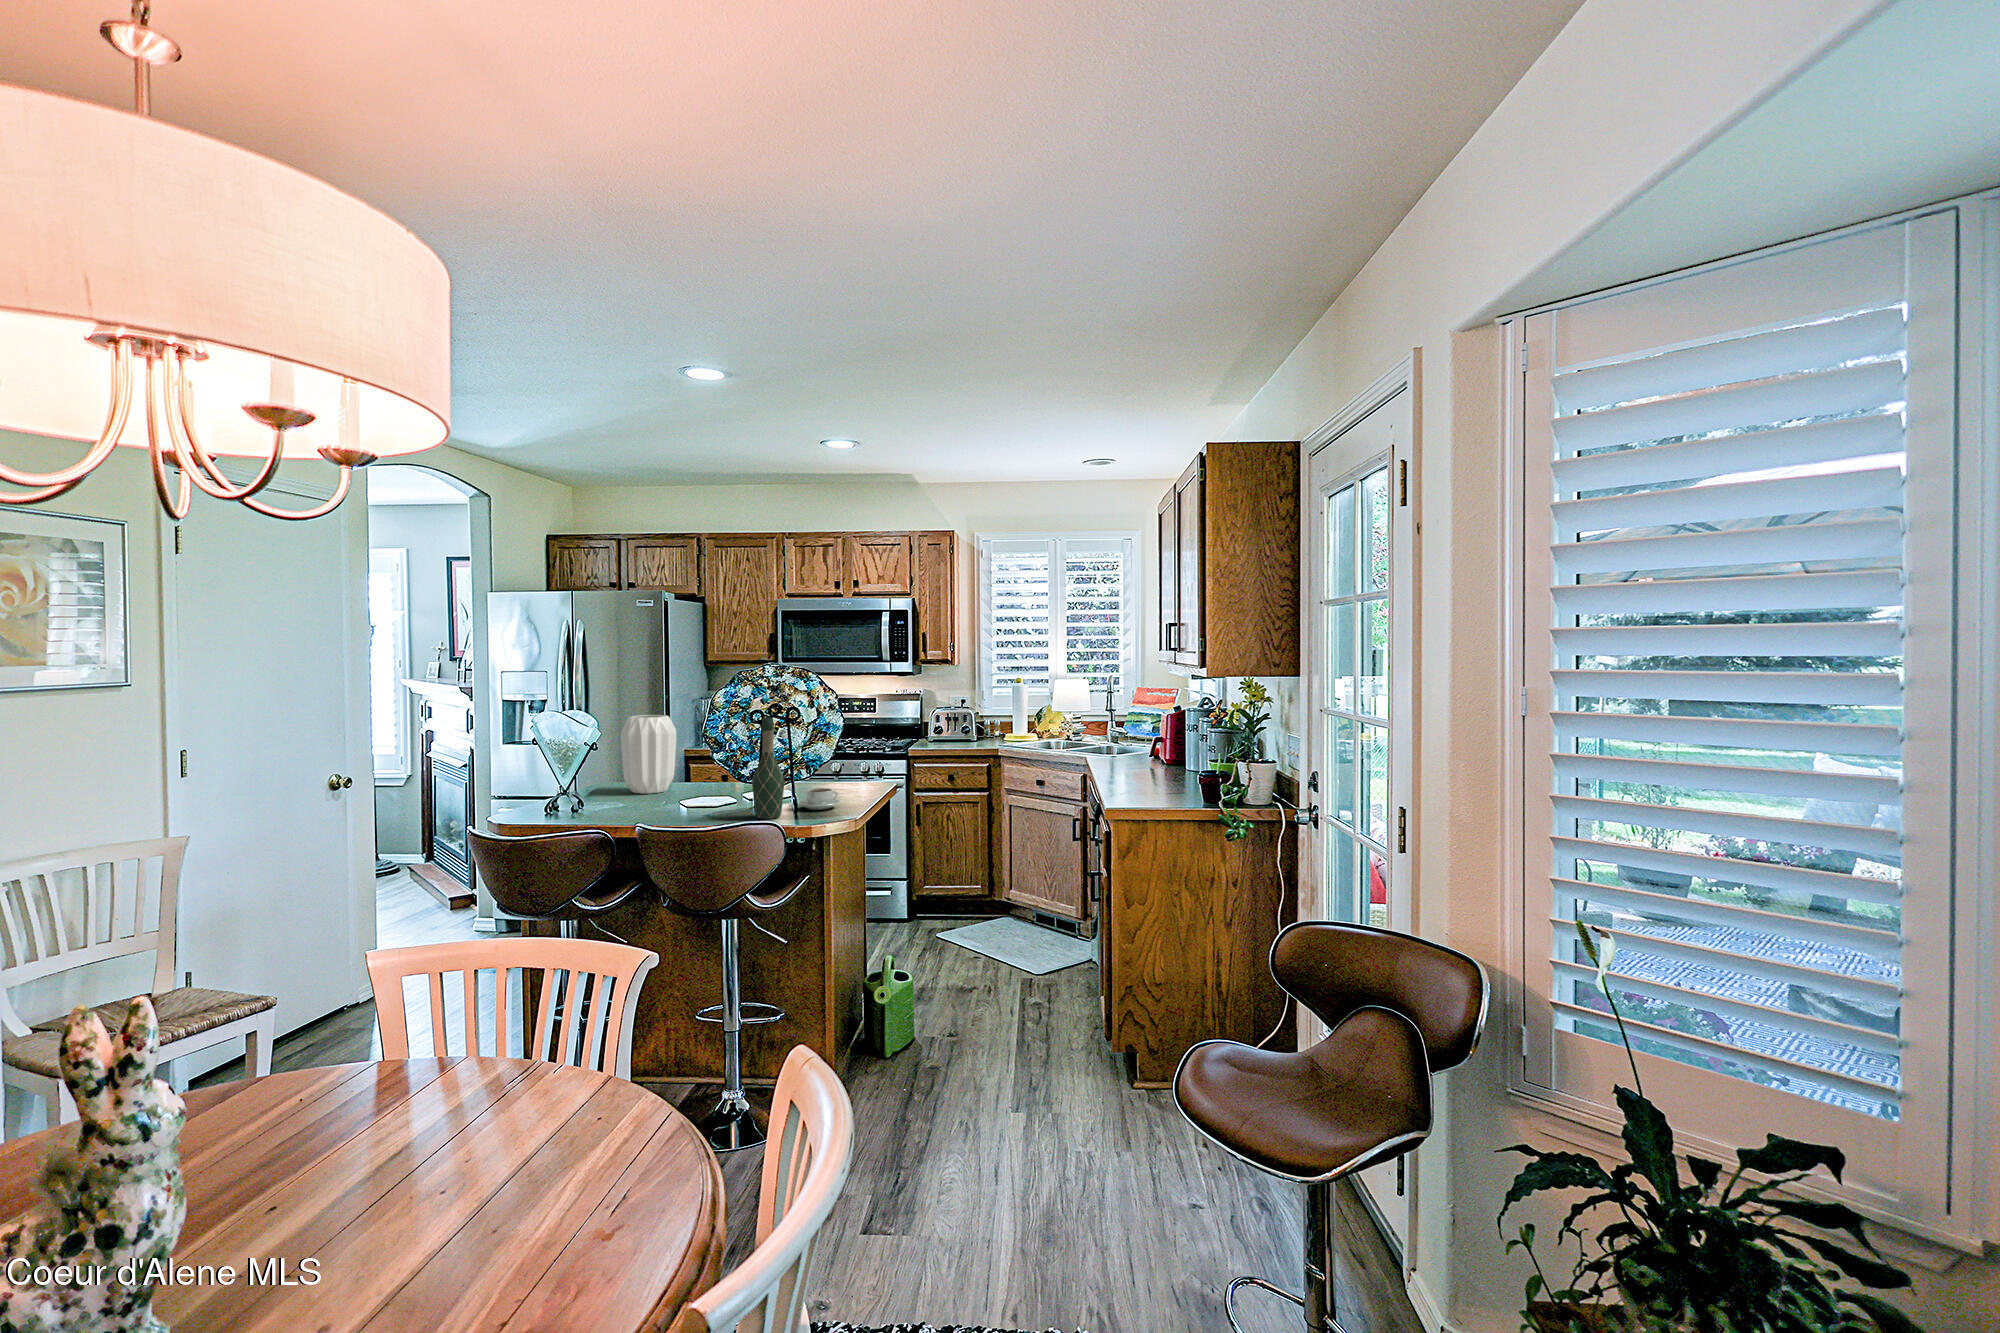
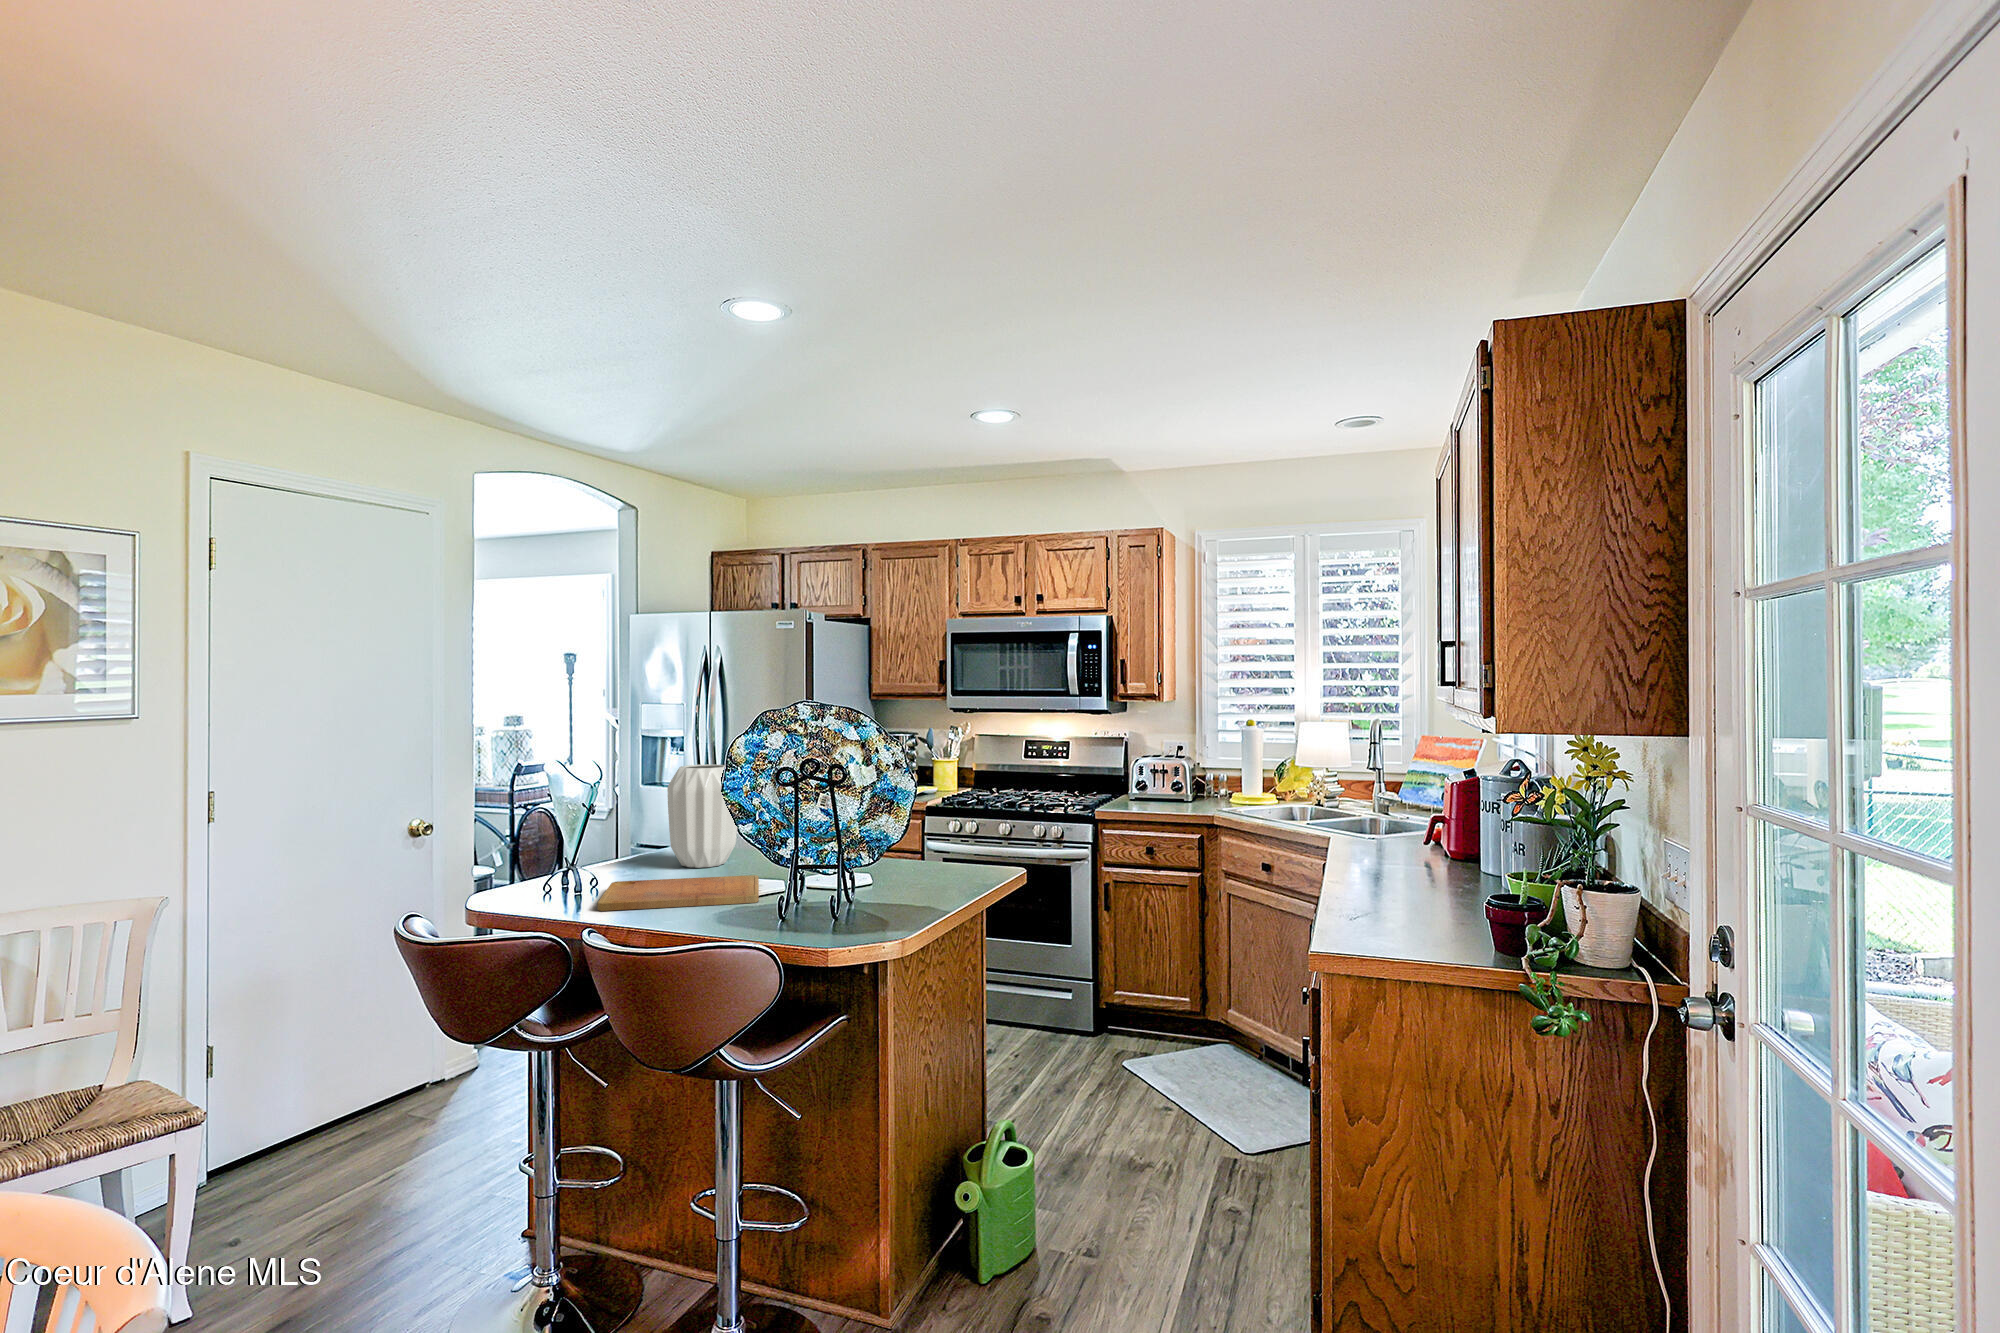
wine bottle: present [752,718,784,819] -> none [756,782,804,931]
coffee cup: present [799,788,840,810] -> none [837,884,897,919]
cutting board: none [604,793,730,818] -> present [597,875,759,911]

